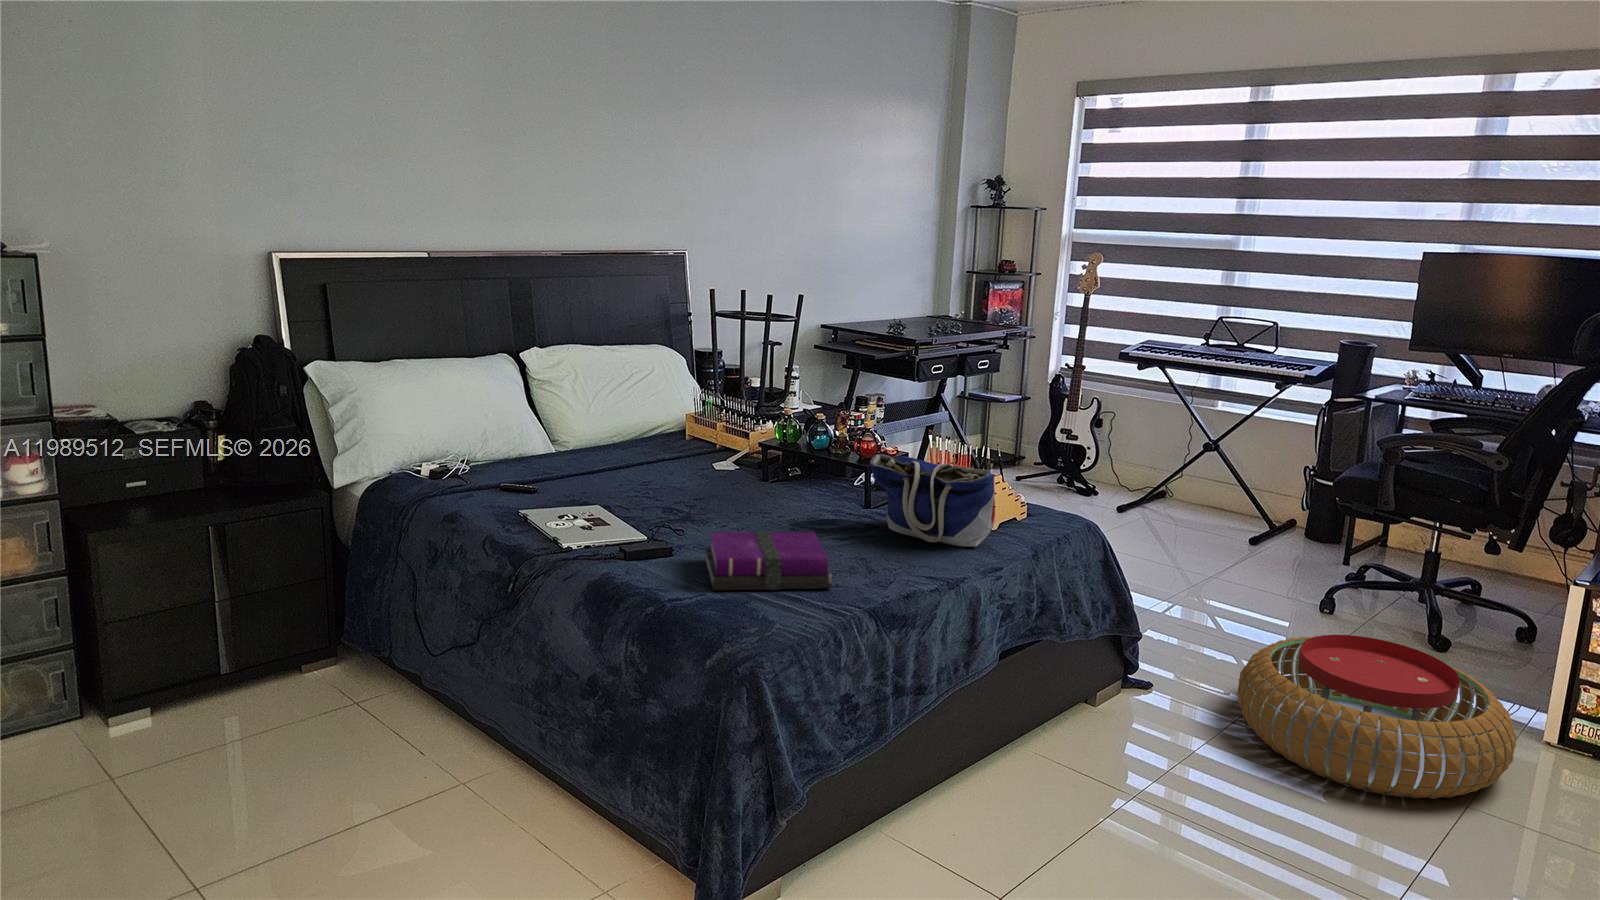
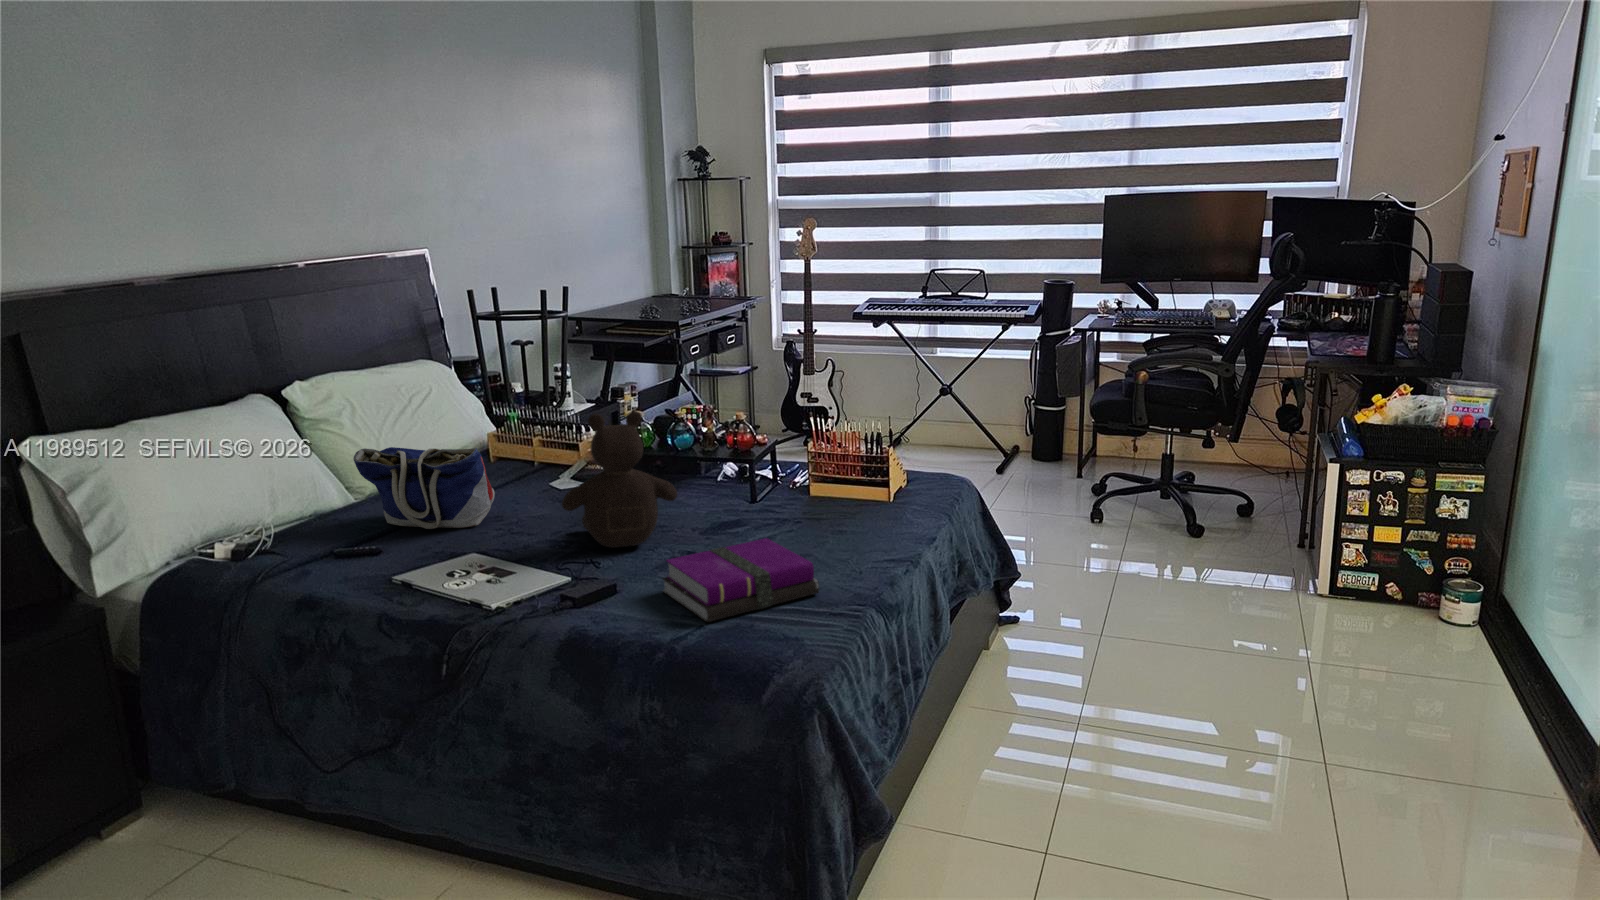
teddy bear: none [664,398,767,522] -> present [562,411,677,548]
tote bag: present [870,454,995,547] -> present [353,447,495,529]
pouf: present [1237,635,1517,799] -> none [1096,539,1328,670]

